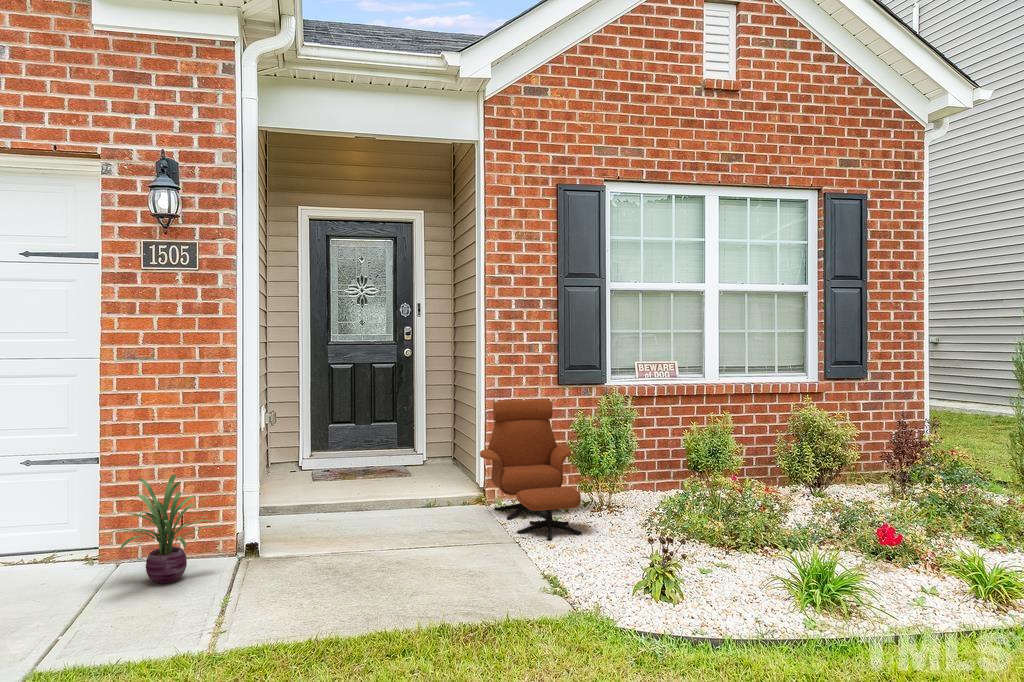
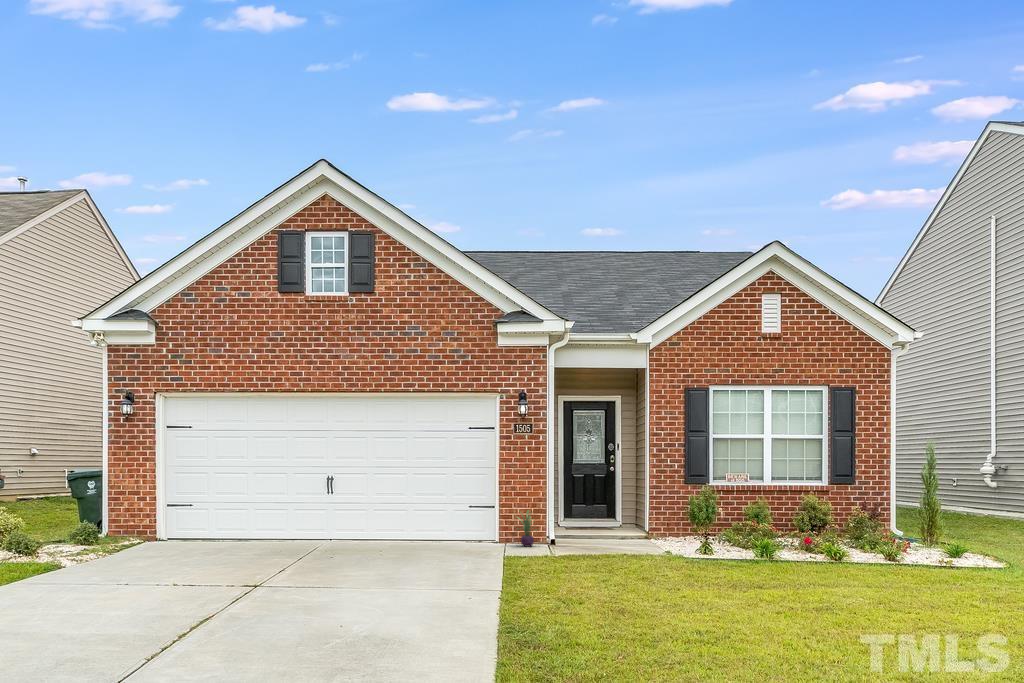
lounge chair: present [480,400,581,540] -> none [645,491,689,547]

